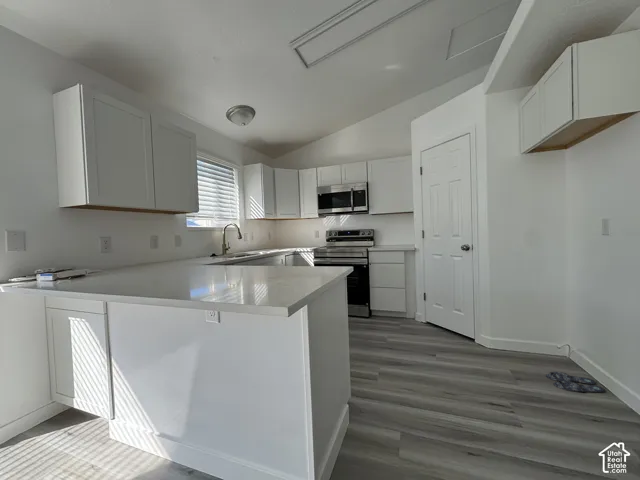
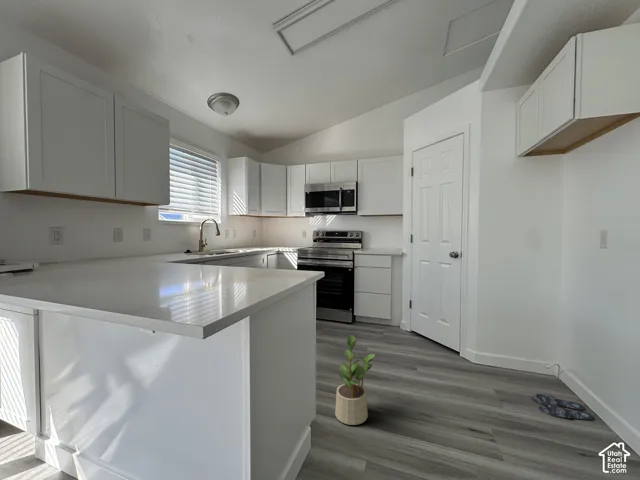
potted plant: none [368,323,401,404] -> present [335,335,375,425]

